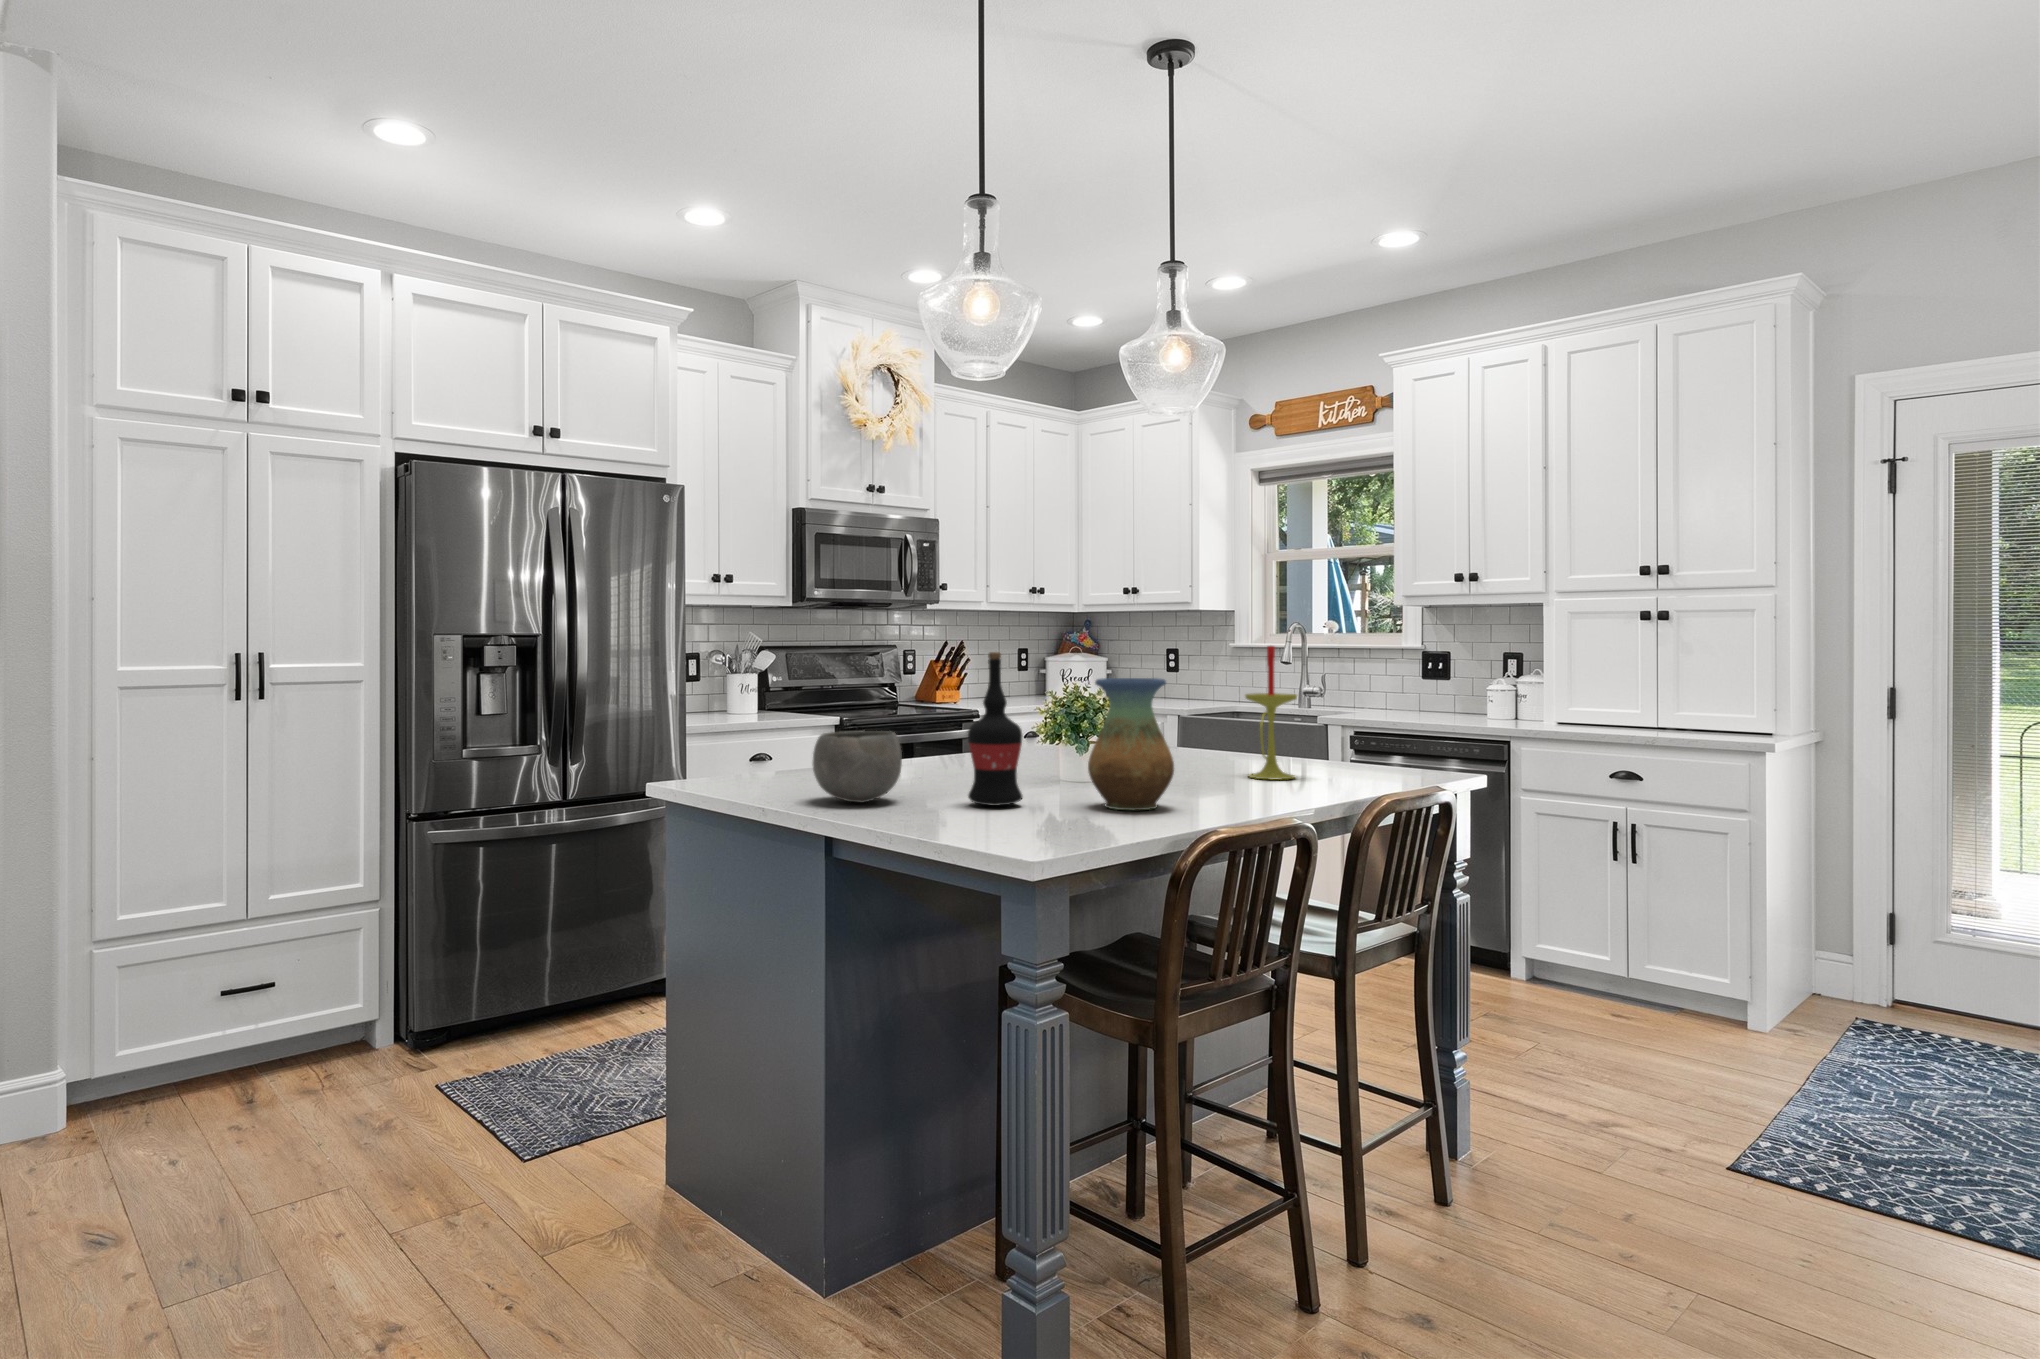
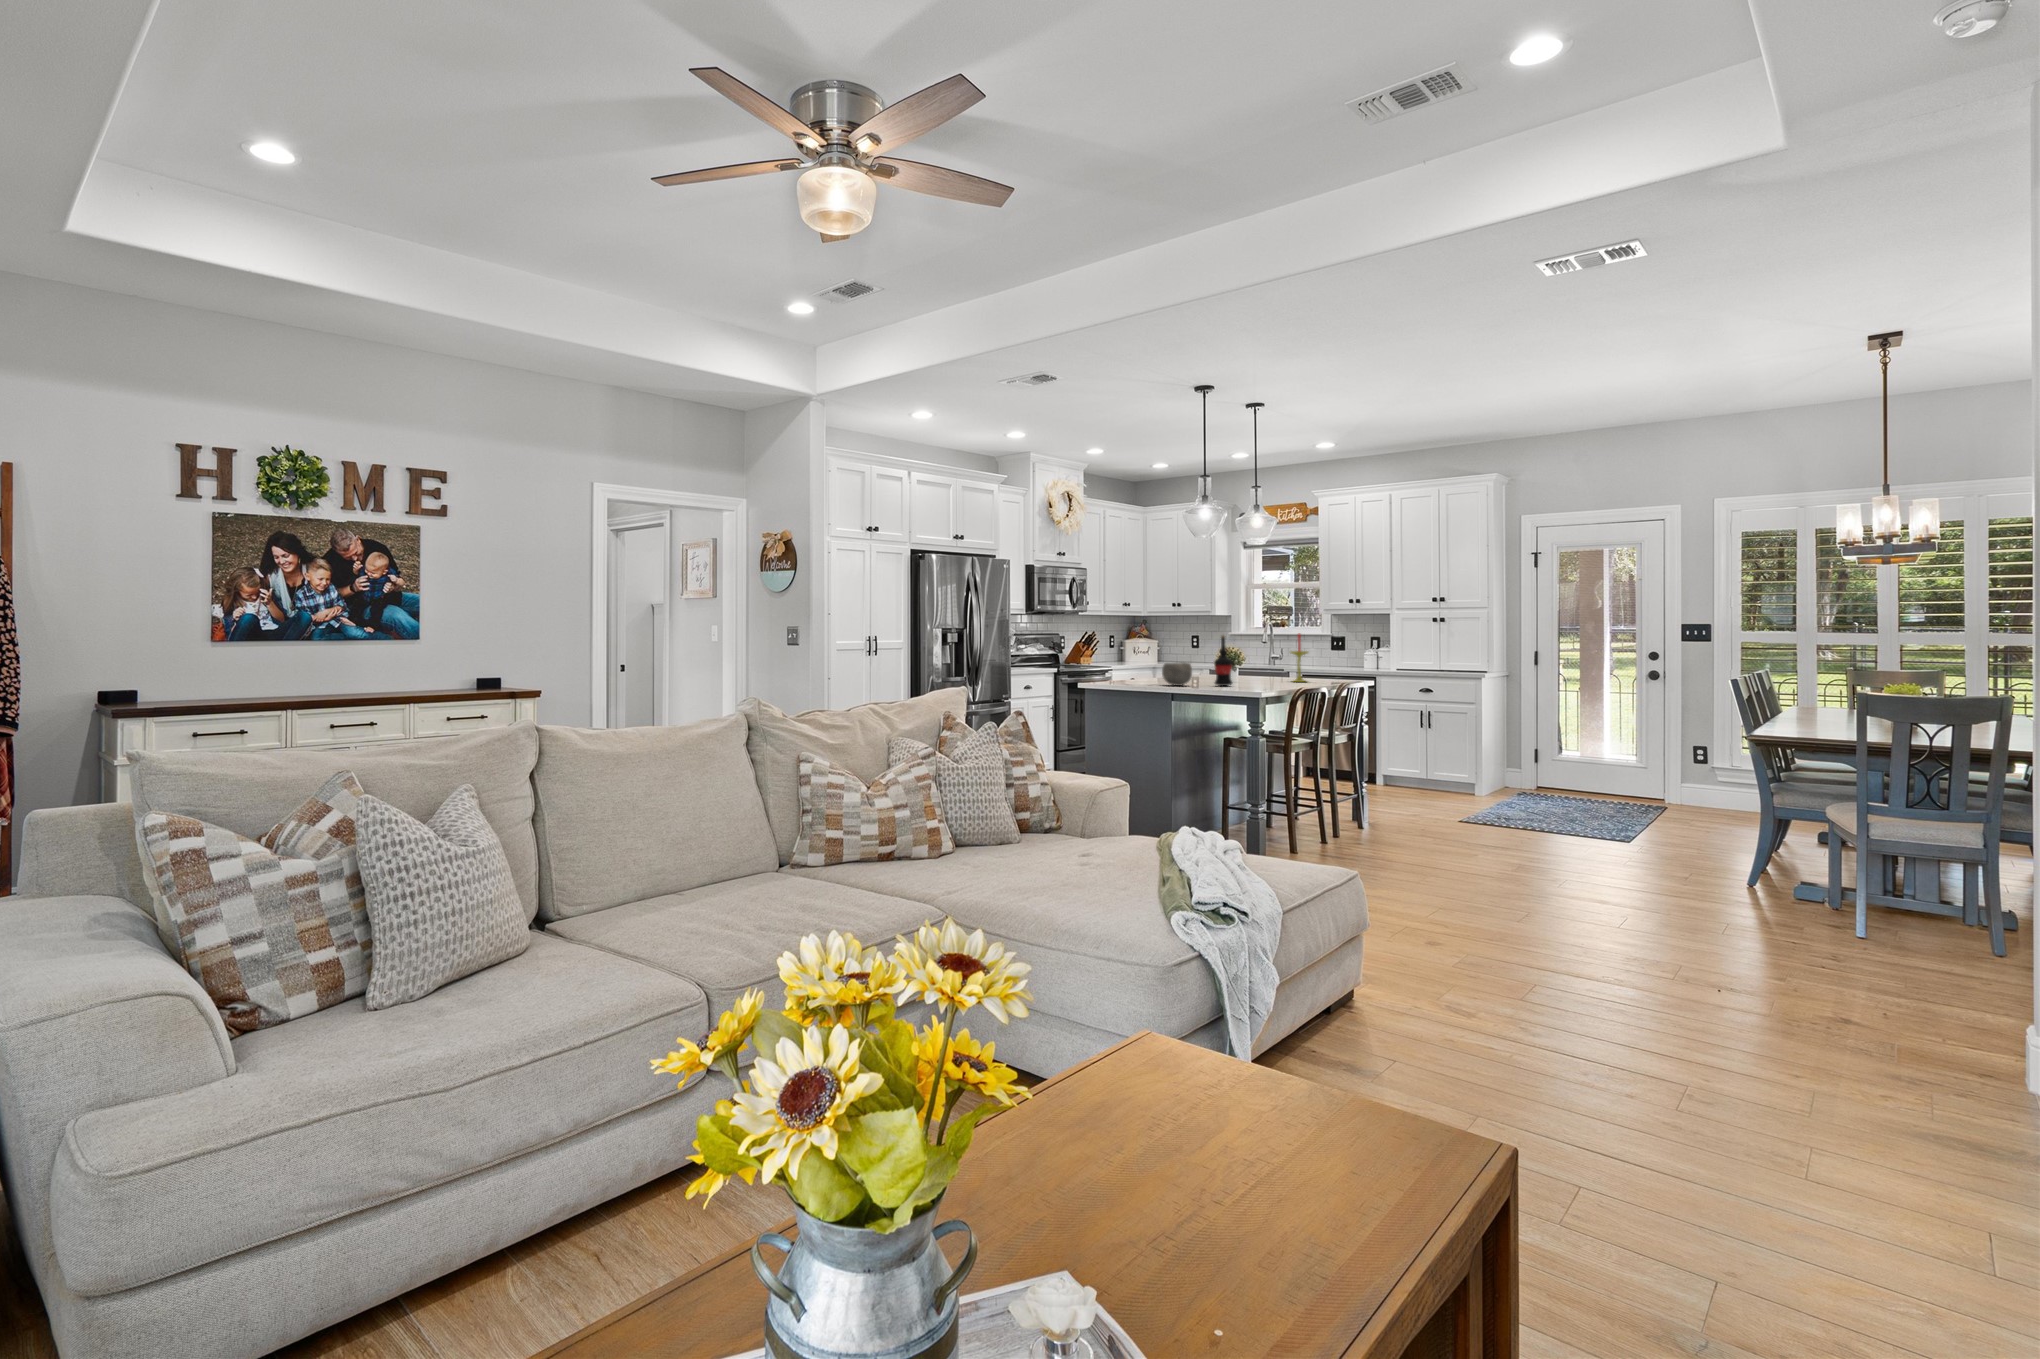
vase: present [1088,678,1174,810] -> none [1253,644,1282,687]

